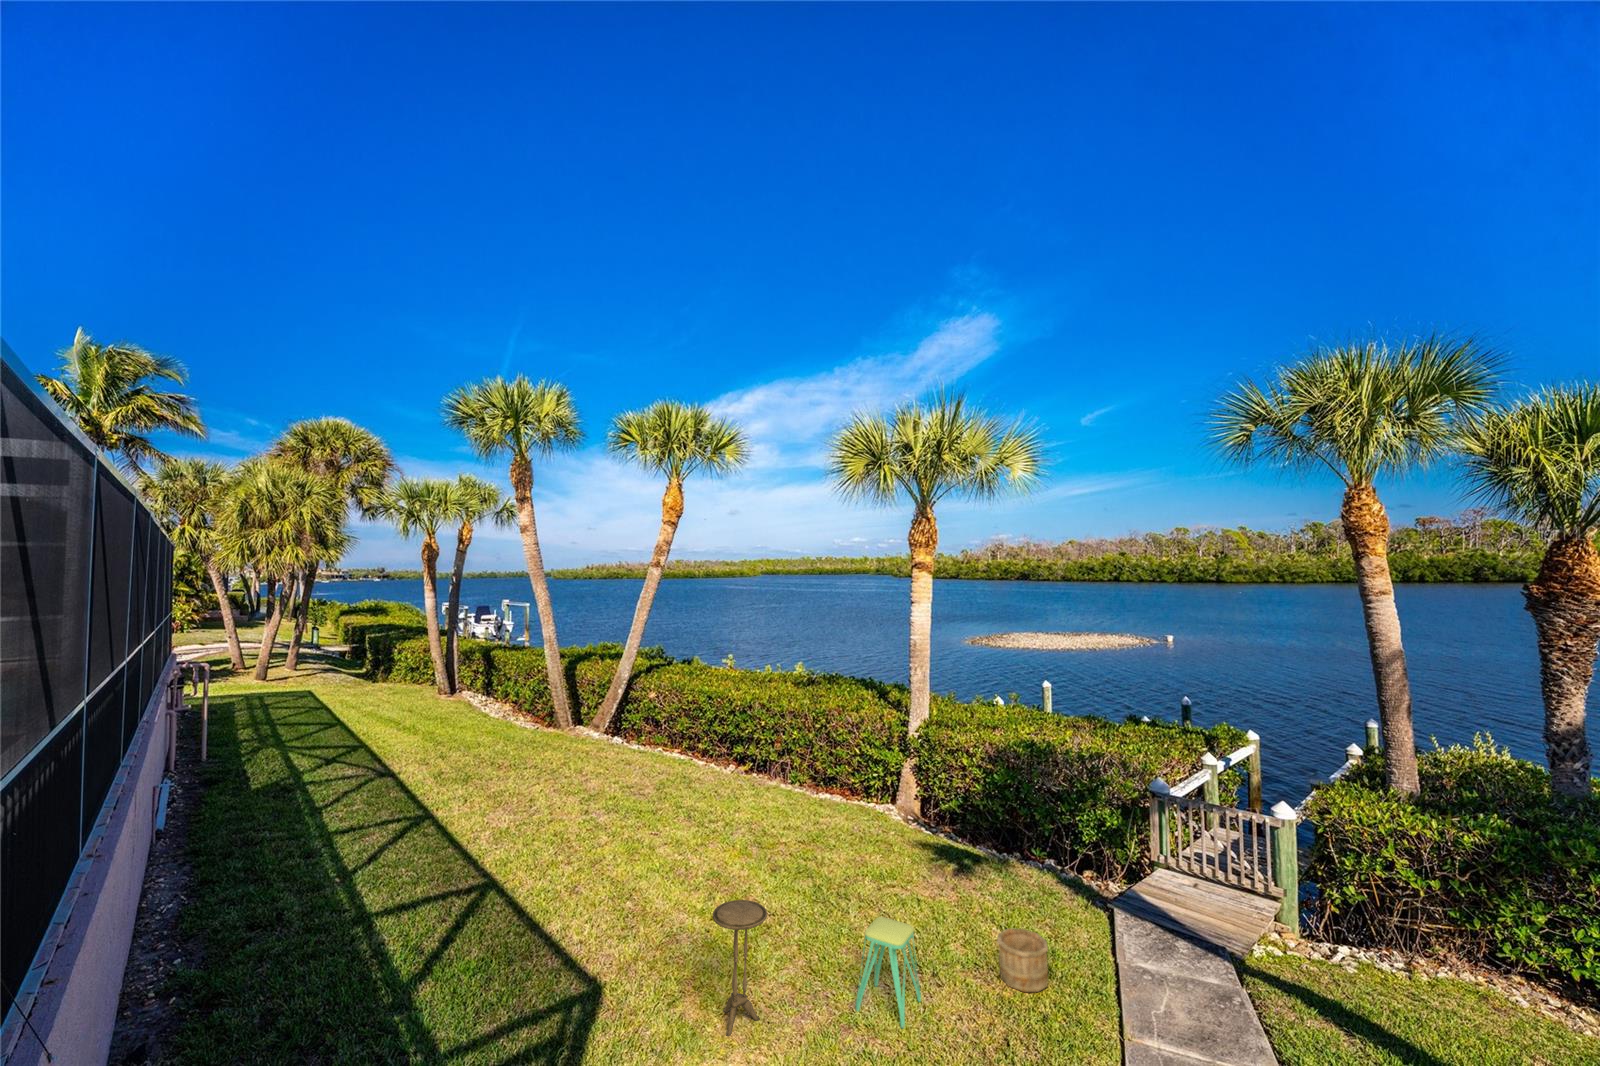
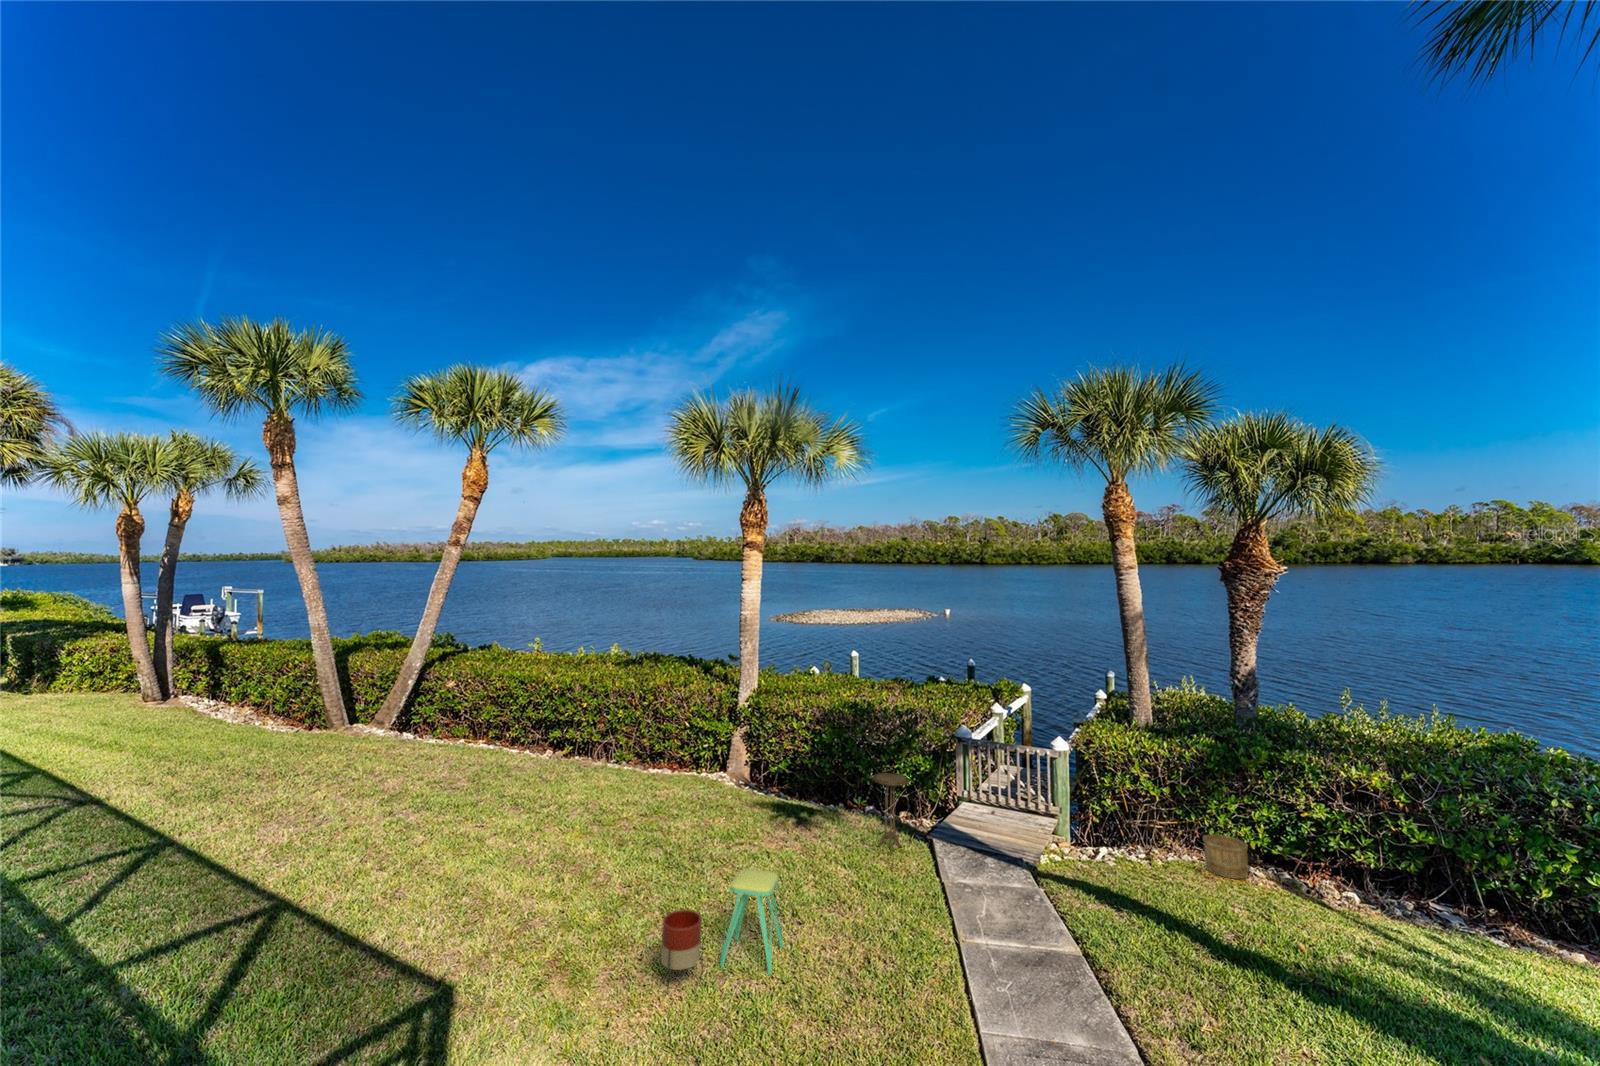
side table: present [713,900,767,1037] -> present [873,773,909,855]
wooden bucket: present [997,929,1048,992] -> present [1203,834,1248,879]
planter: none [798,949,837,1028] -> present [661,909,703,993]

